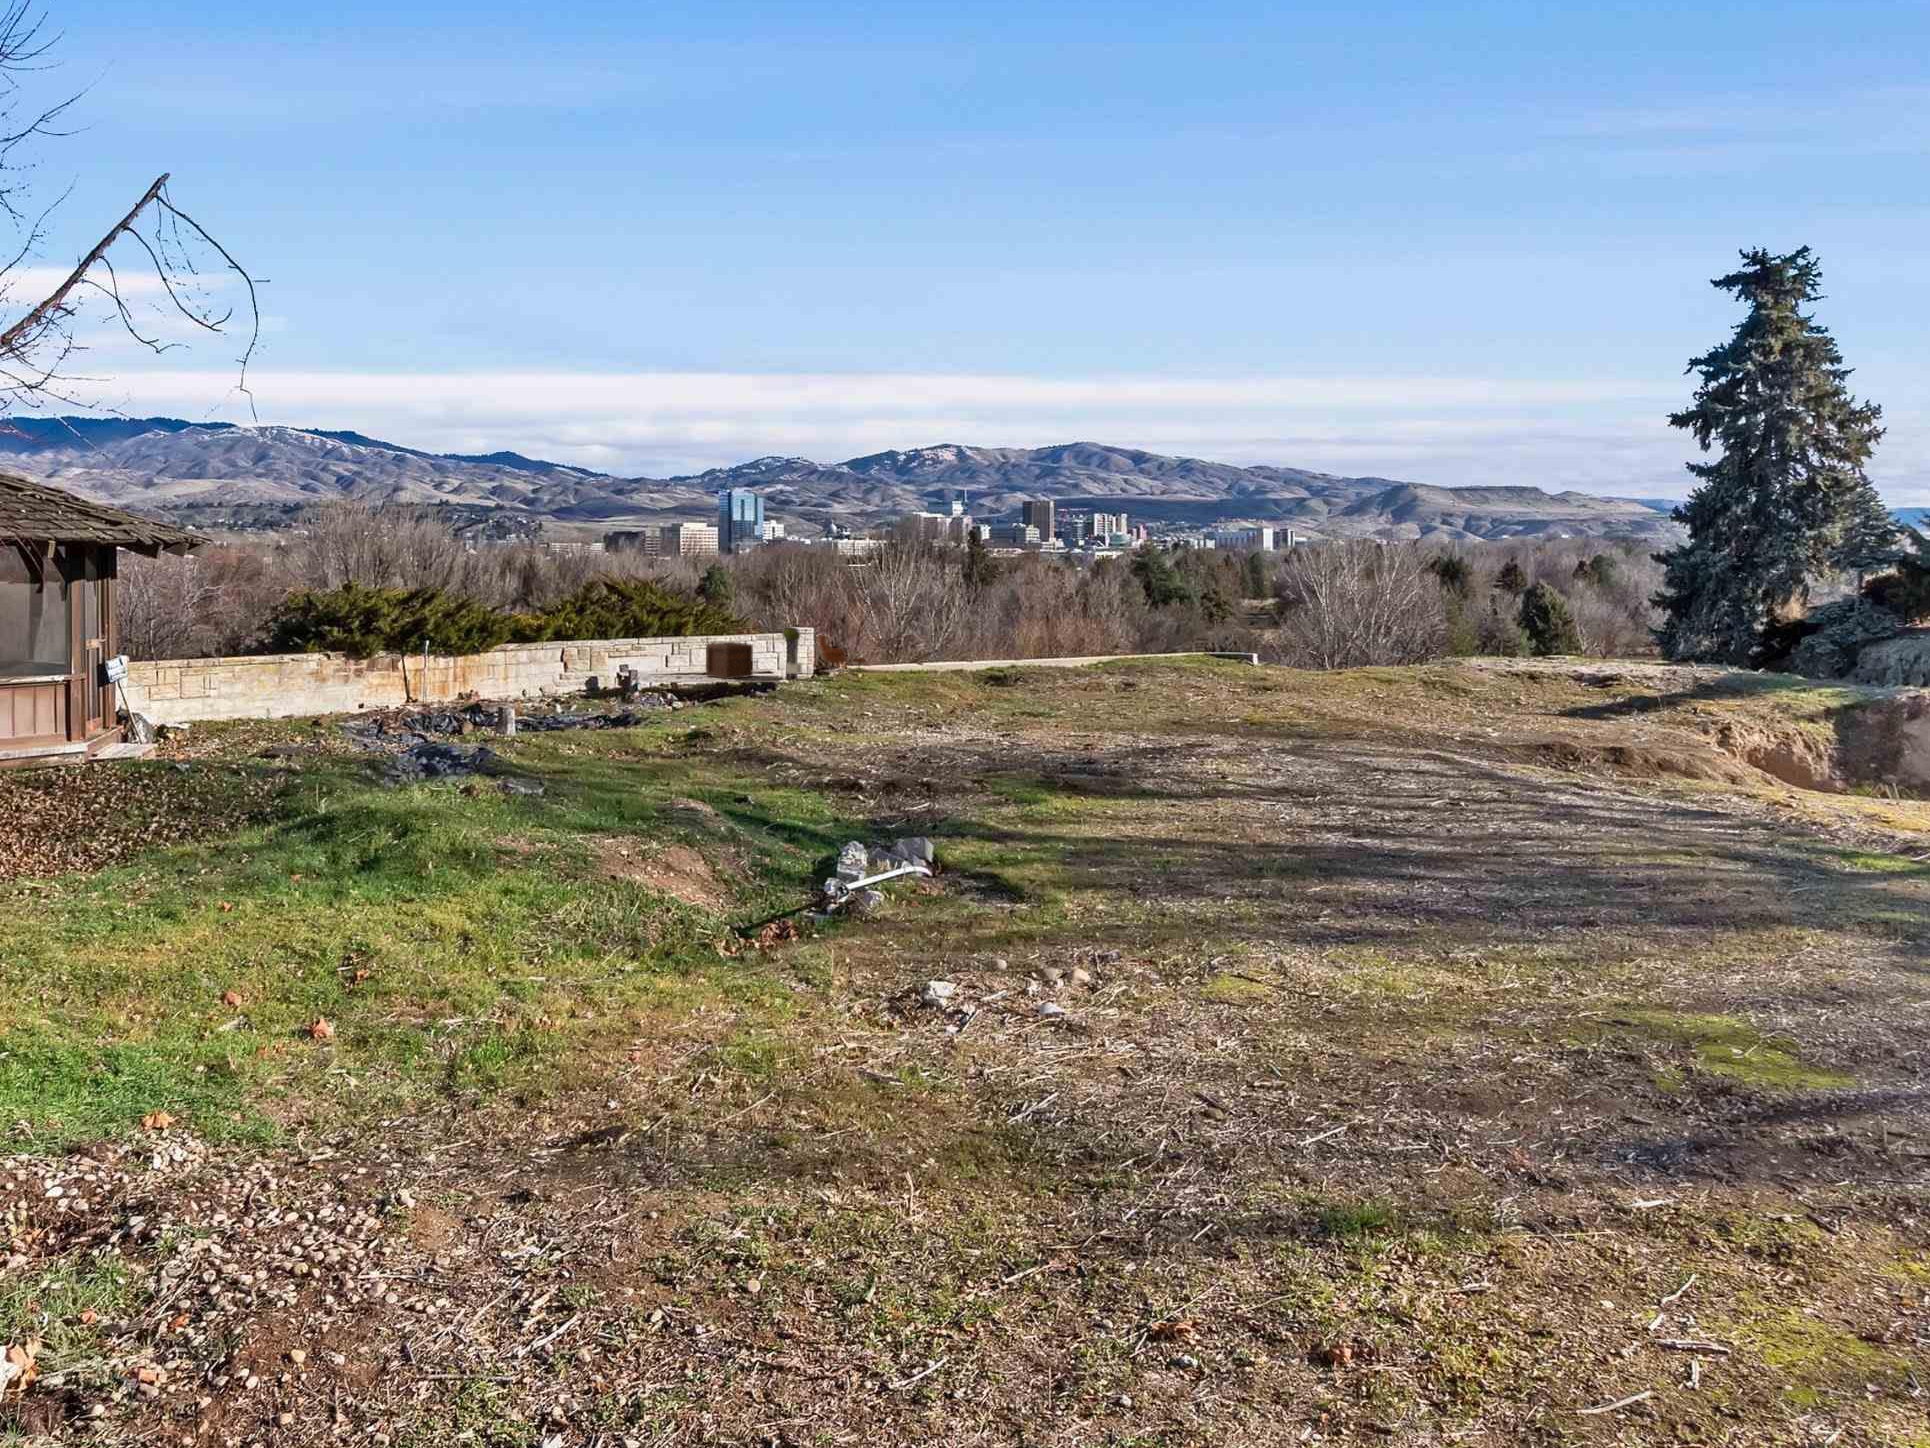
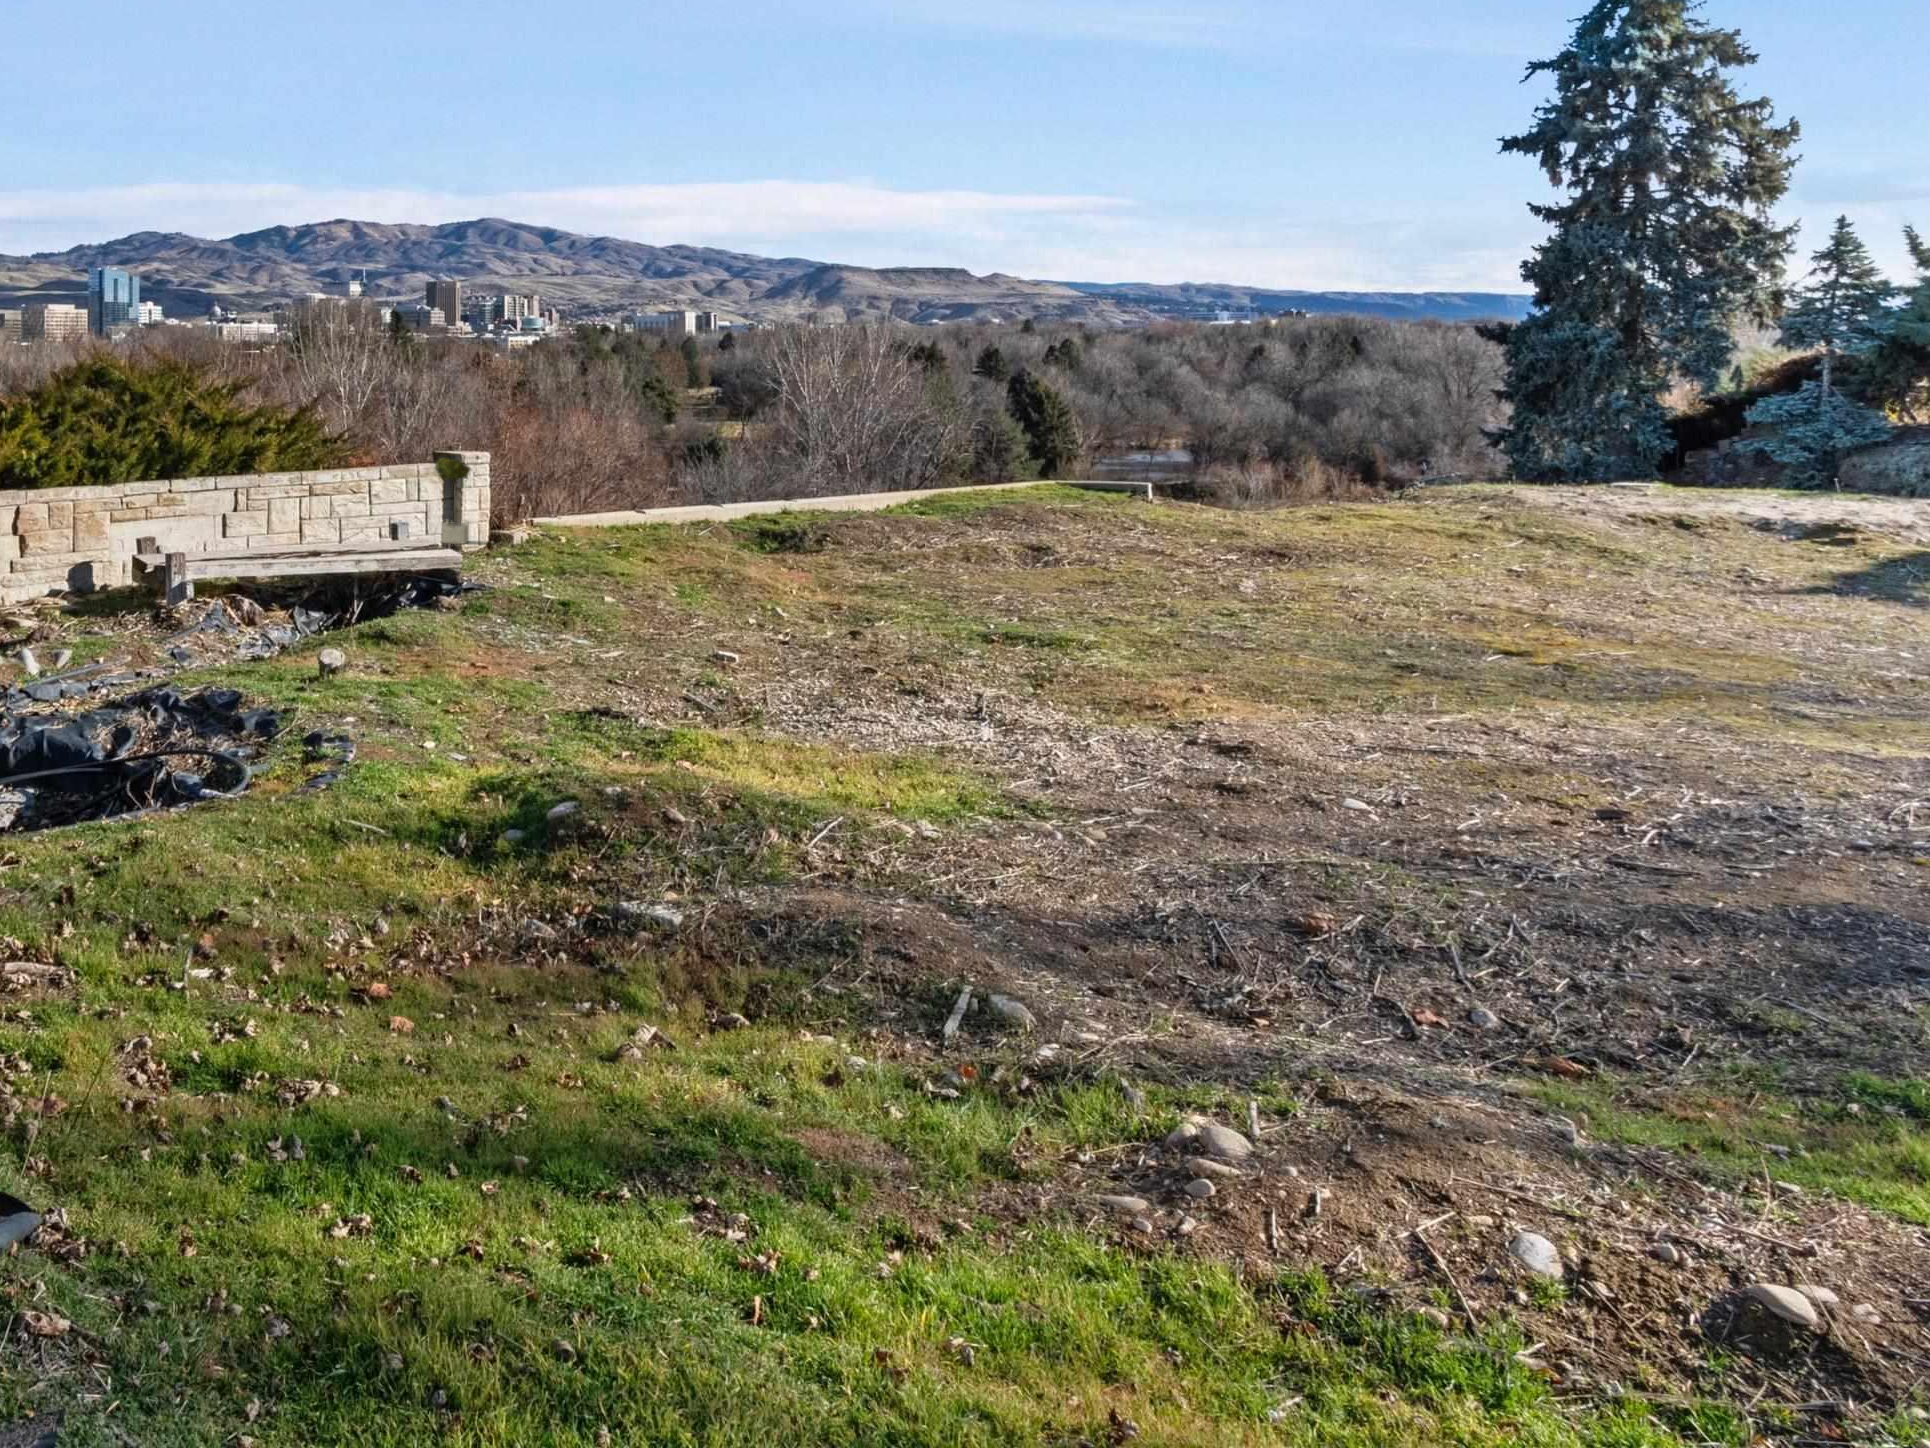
lounge chair: present [819,635,865,671] -> none [496,467,587,538]
wooden crate: present [706,642,753,679] -> none [295,484,388,559]

